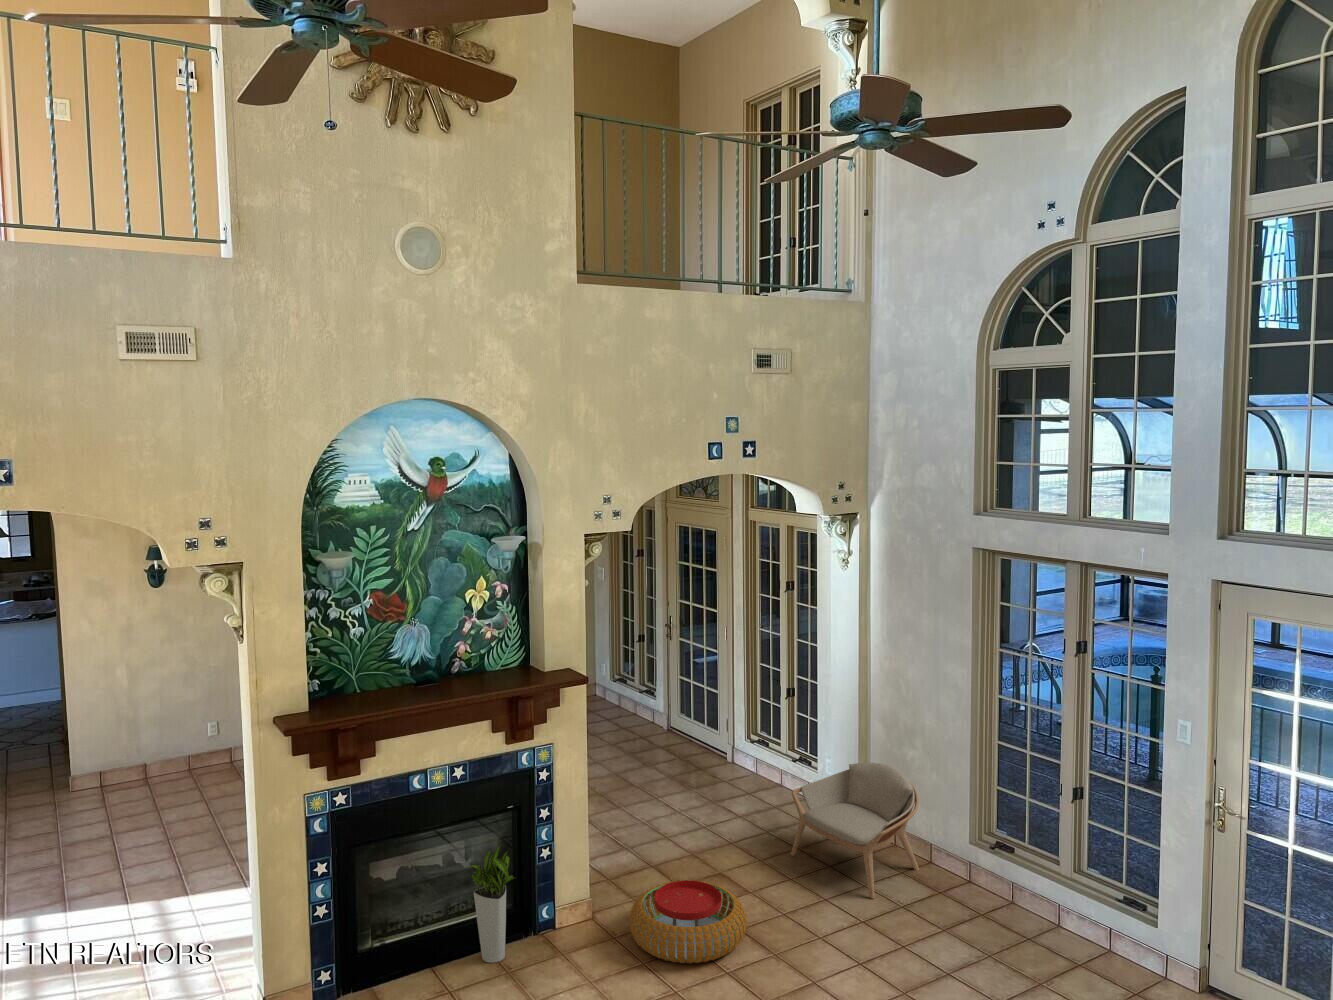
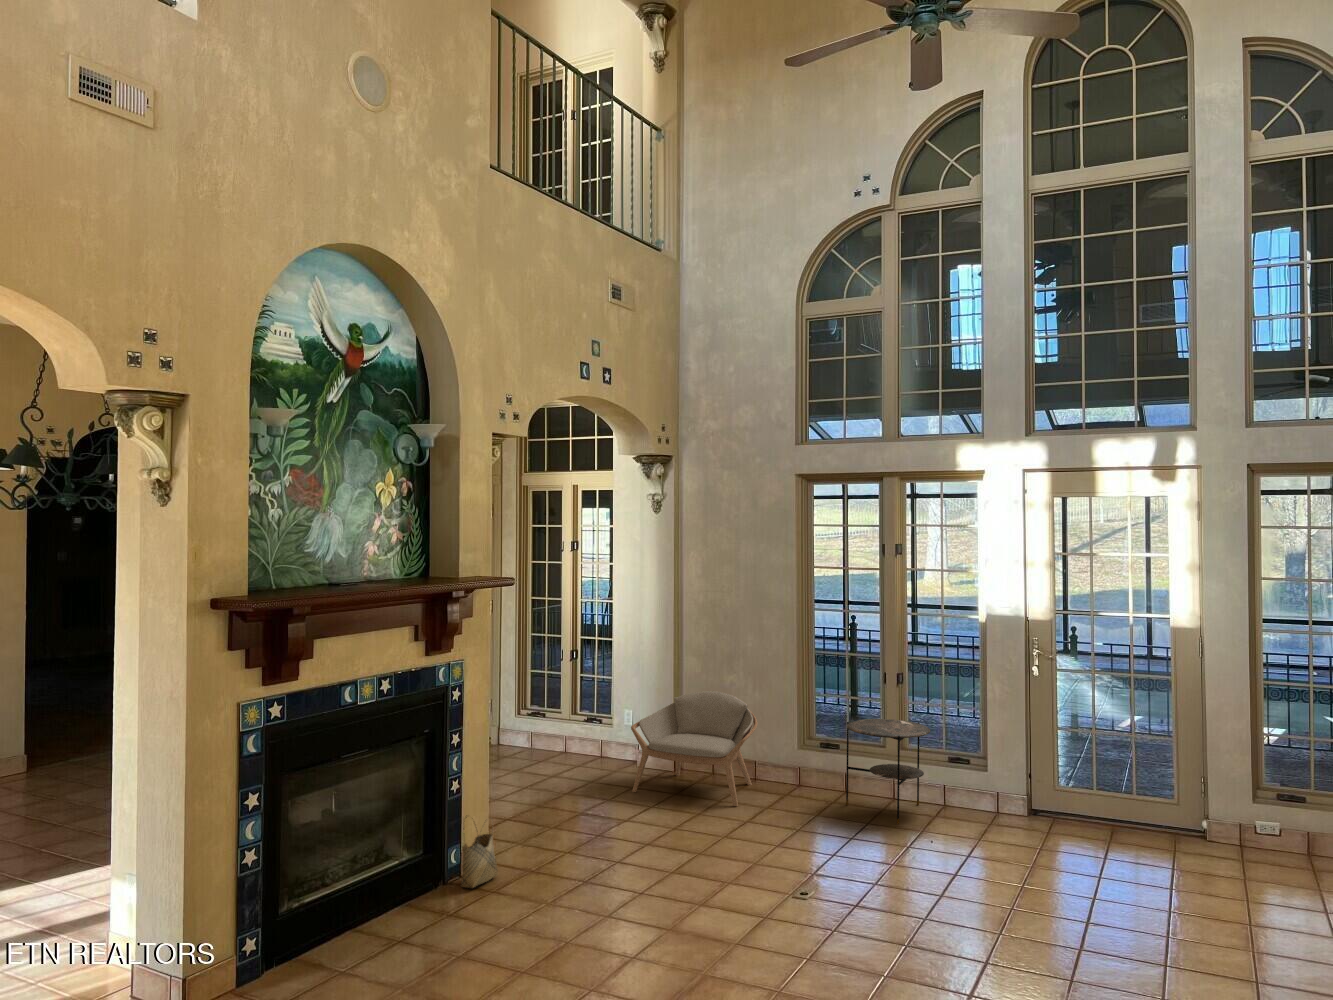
side table: none [985,836,1083,969] -> present [846,719,930,824]
planter: present [468,846,514,963] -> none [389,776,444,915]
woven basket: none [544,879,583,946] -> present [461,817,498,888]
pouf: present [629,880,747,964] -> none [542,803,666,876]

